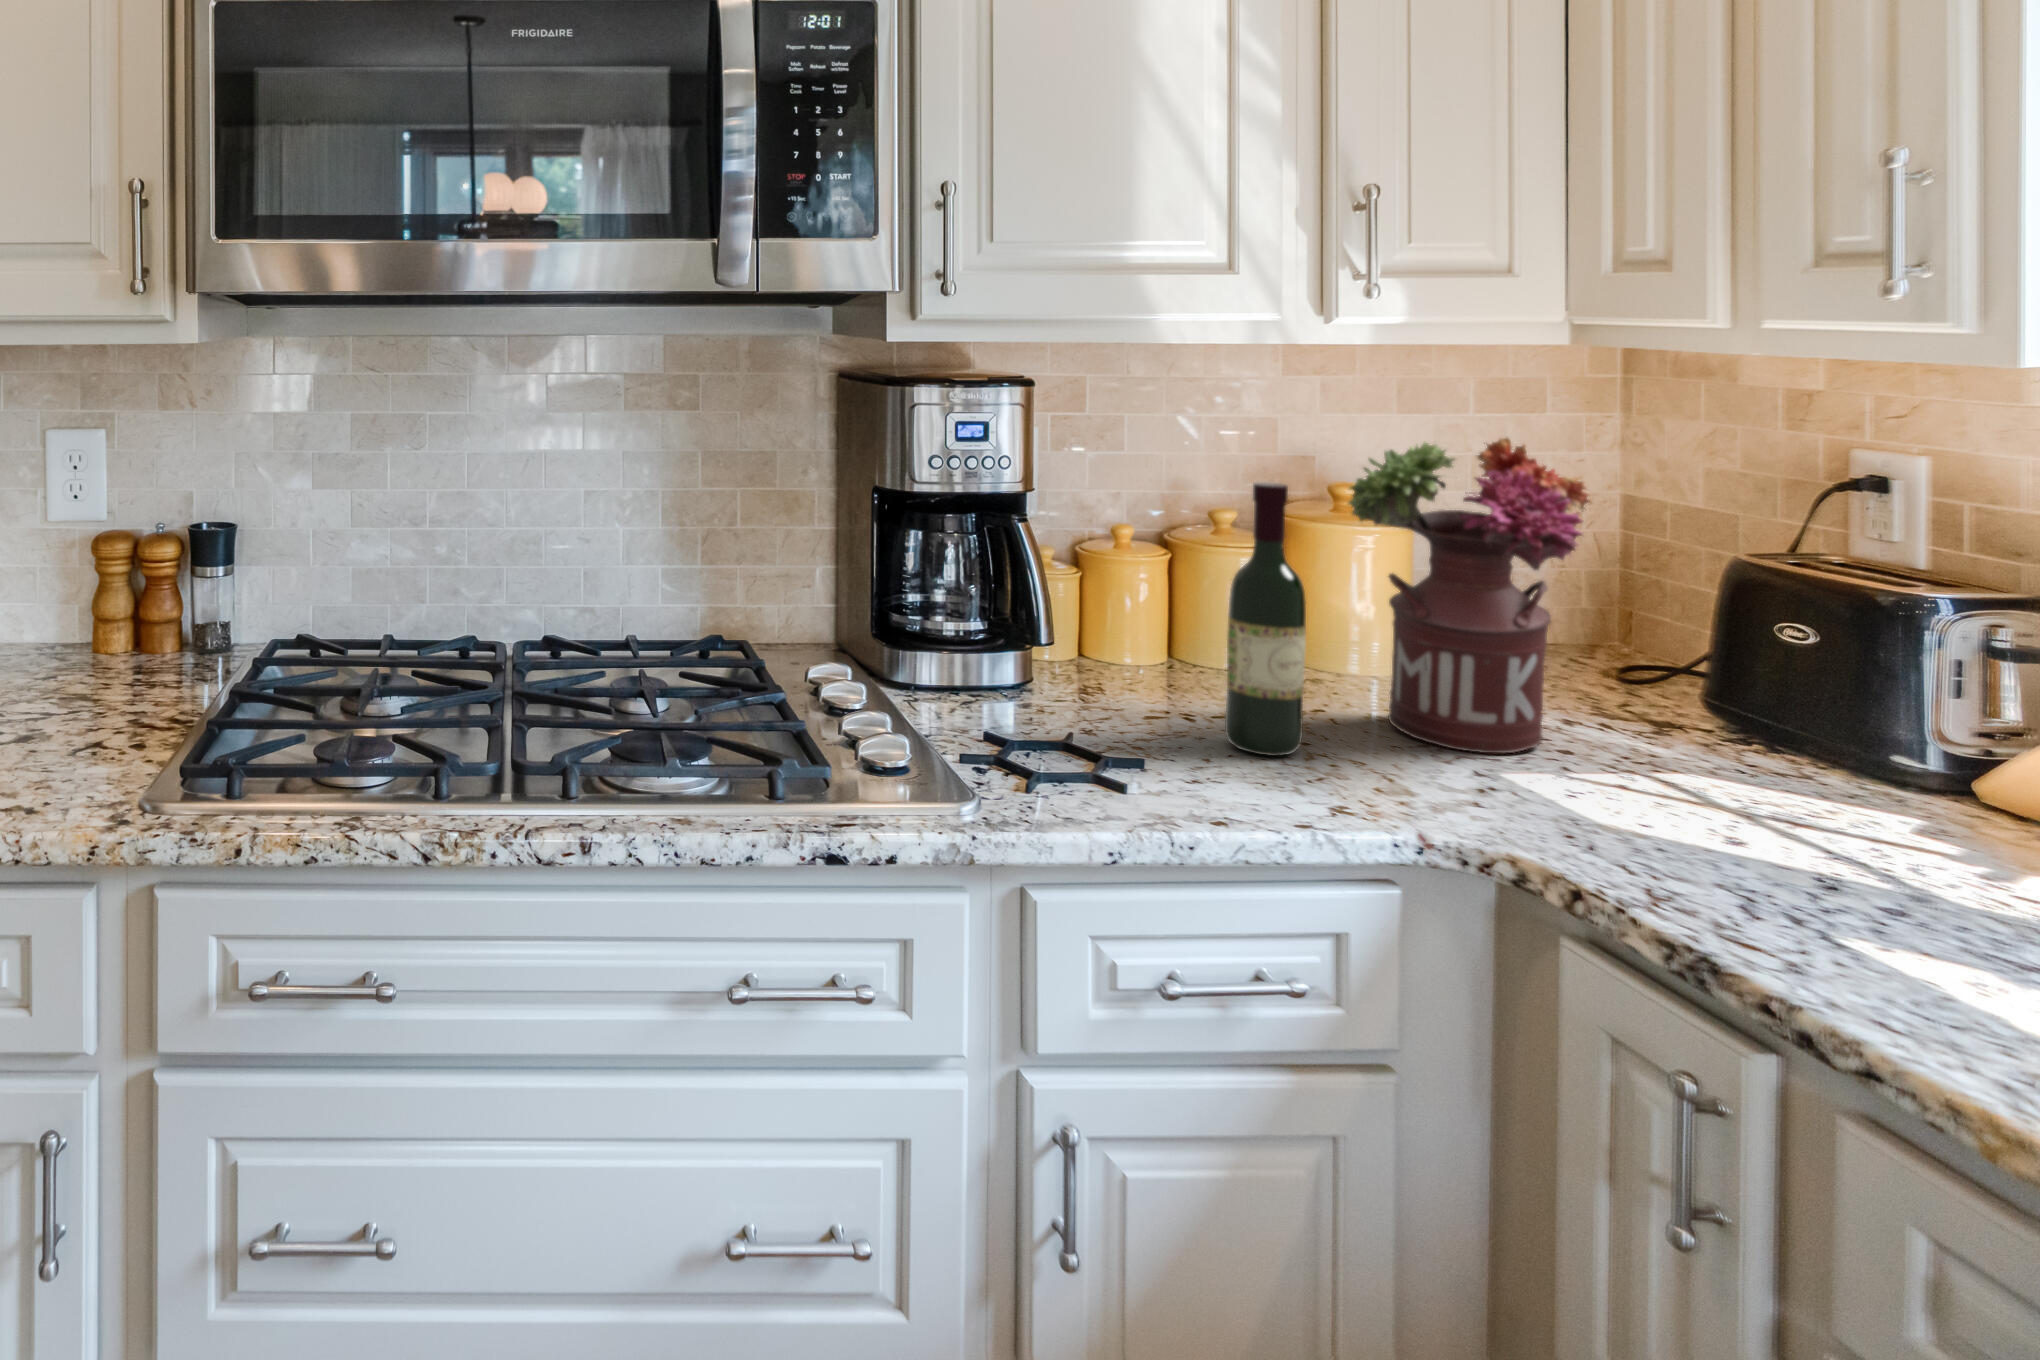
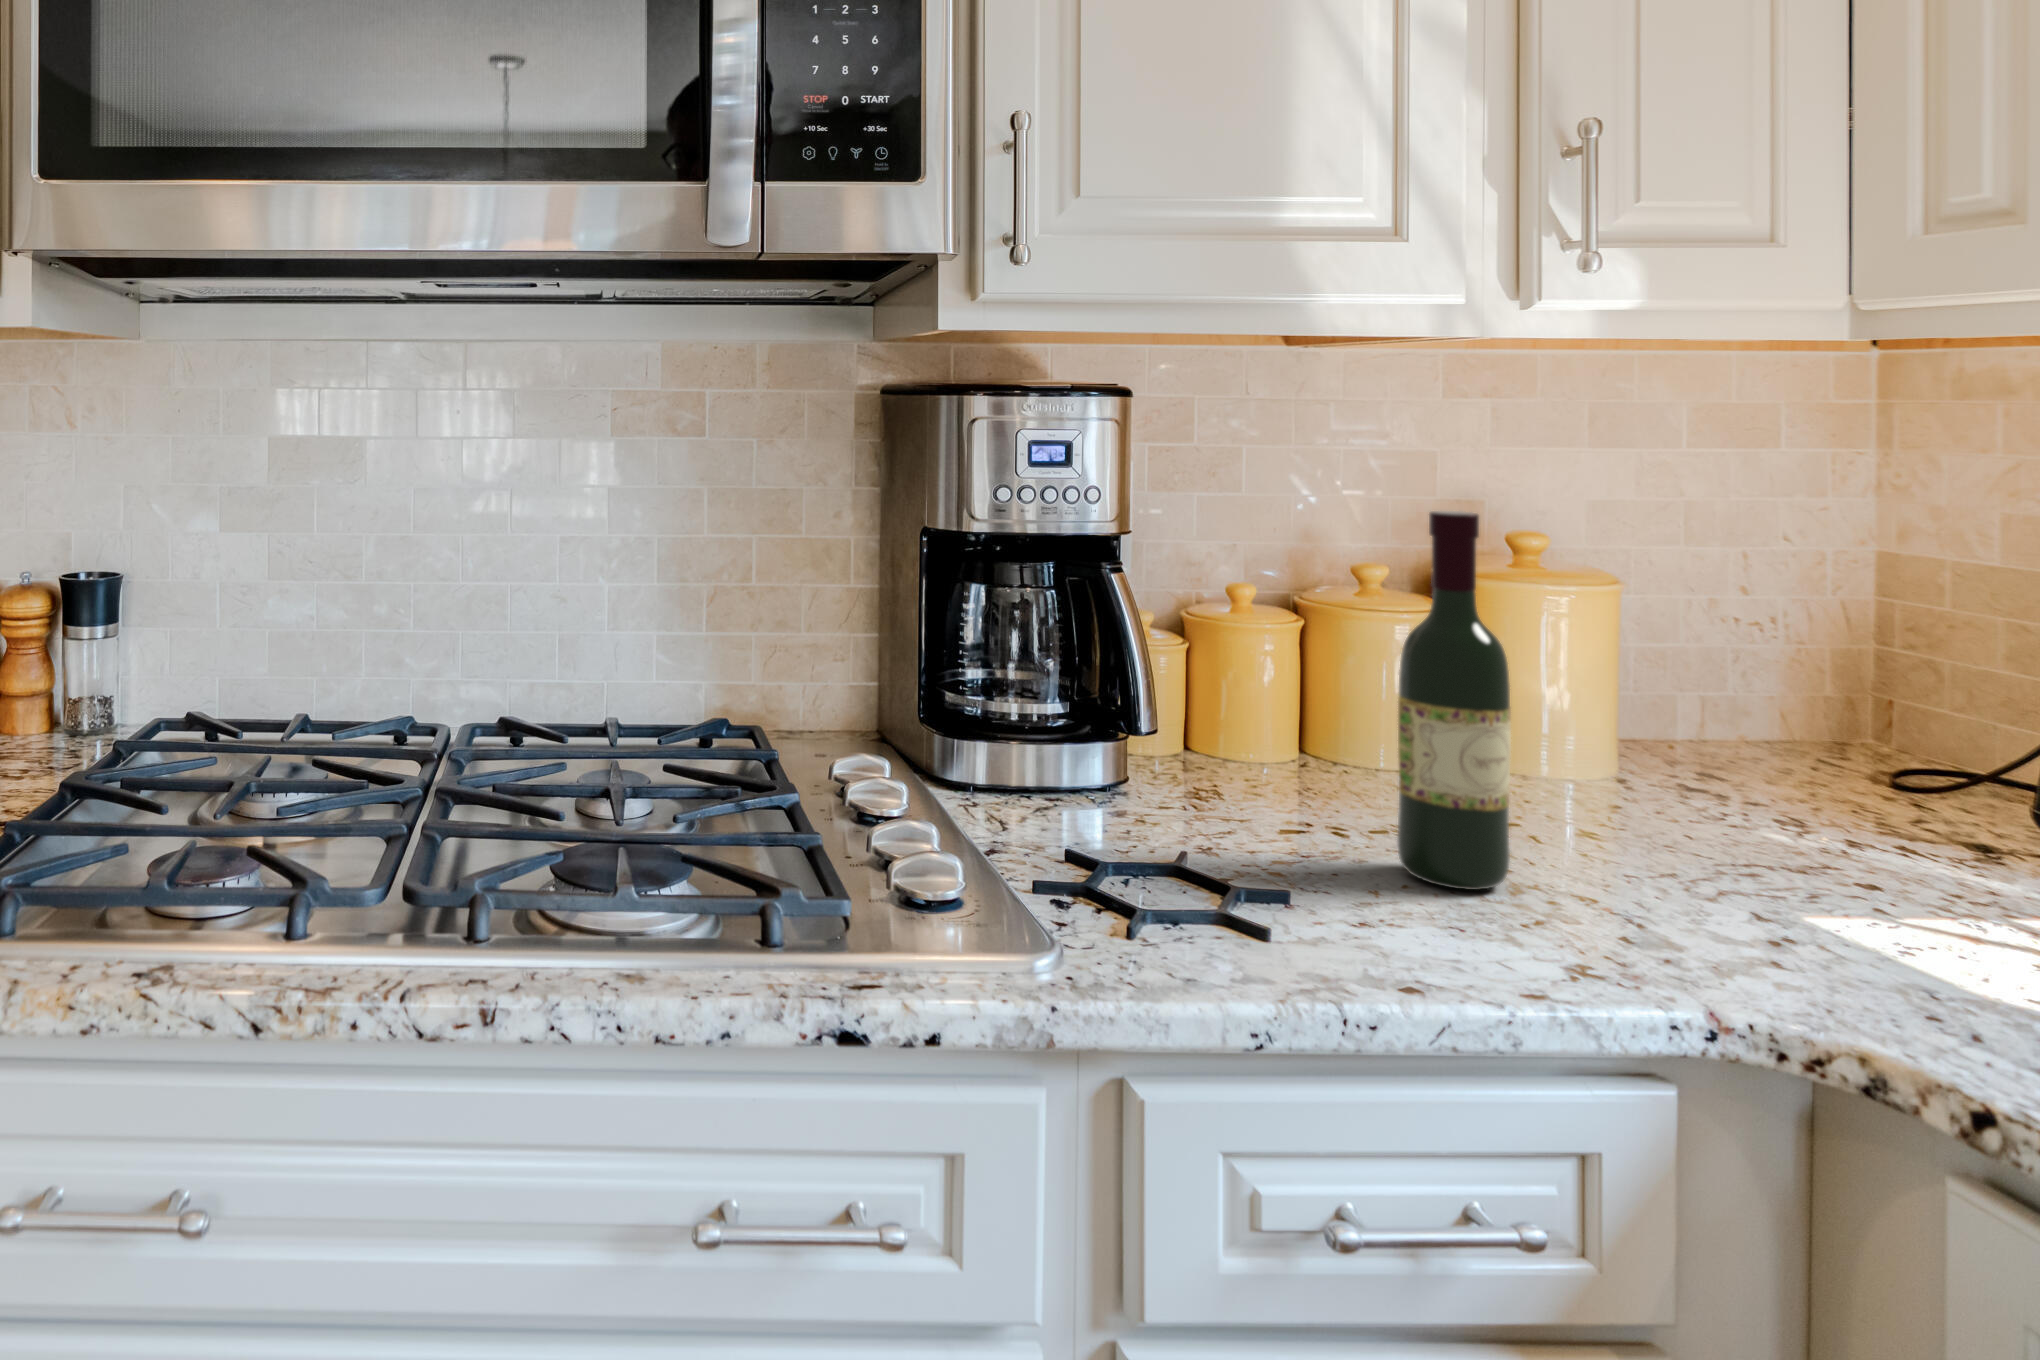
flower arrangement: present [1348,438,1591,753] -> none [1553,453,1910,891]

